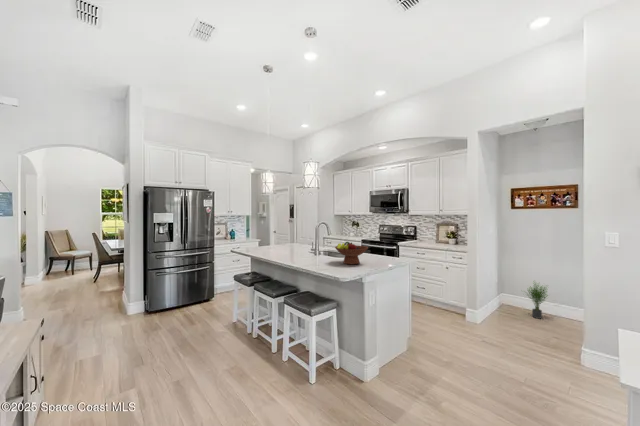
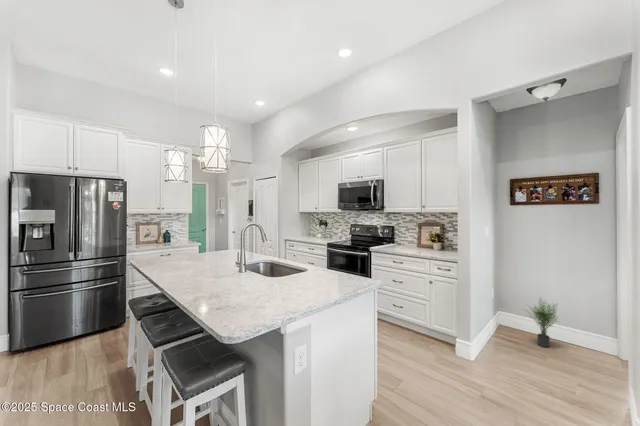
fruit bowl: present [335,242,368,264] -> none [255,253,308,290]

